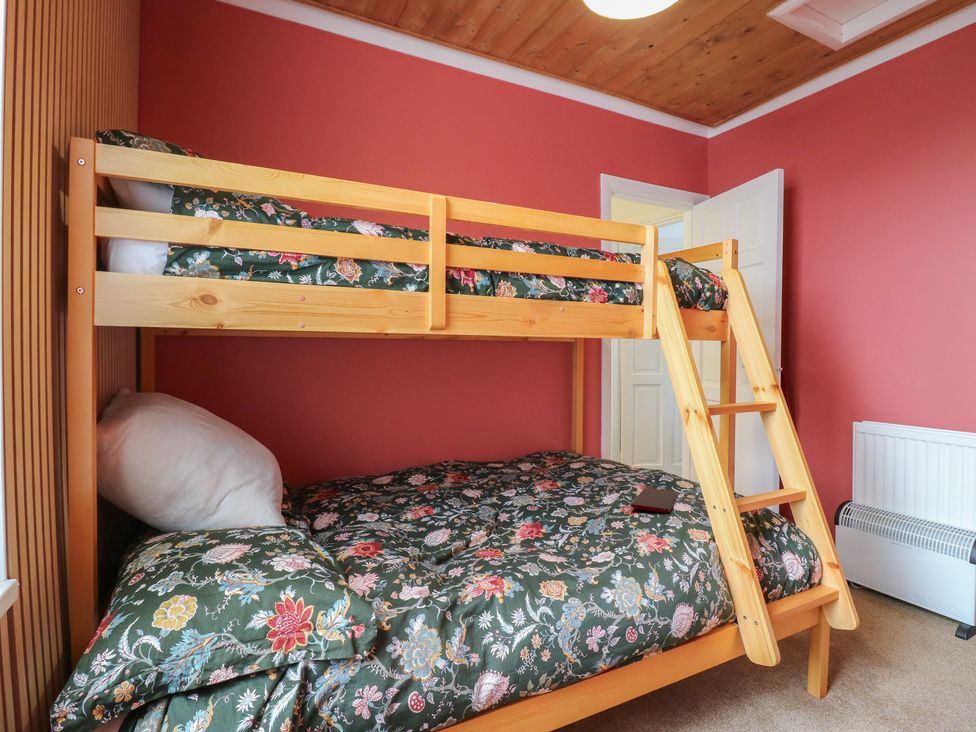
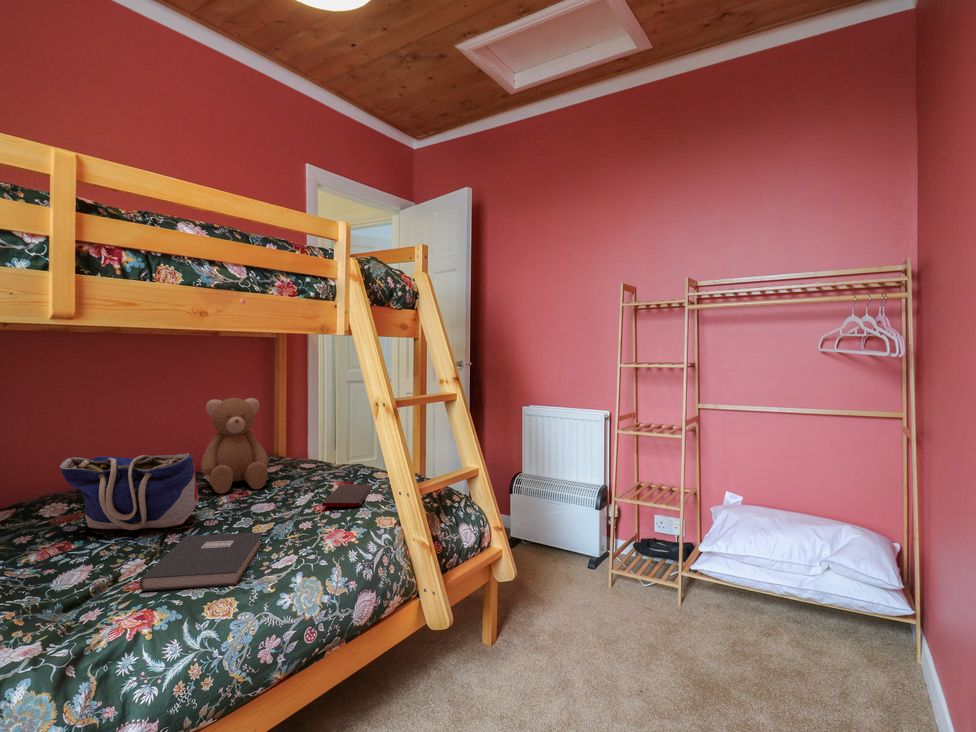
teddy bear: none [519,398,574,483] -> present [201,398,268,494]
tote bag: none [425,440,521,507] -> present [60,453,198,530]
book: none [488,517,580,570] -> present [139,532,263,591]

